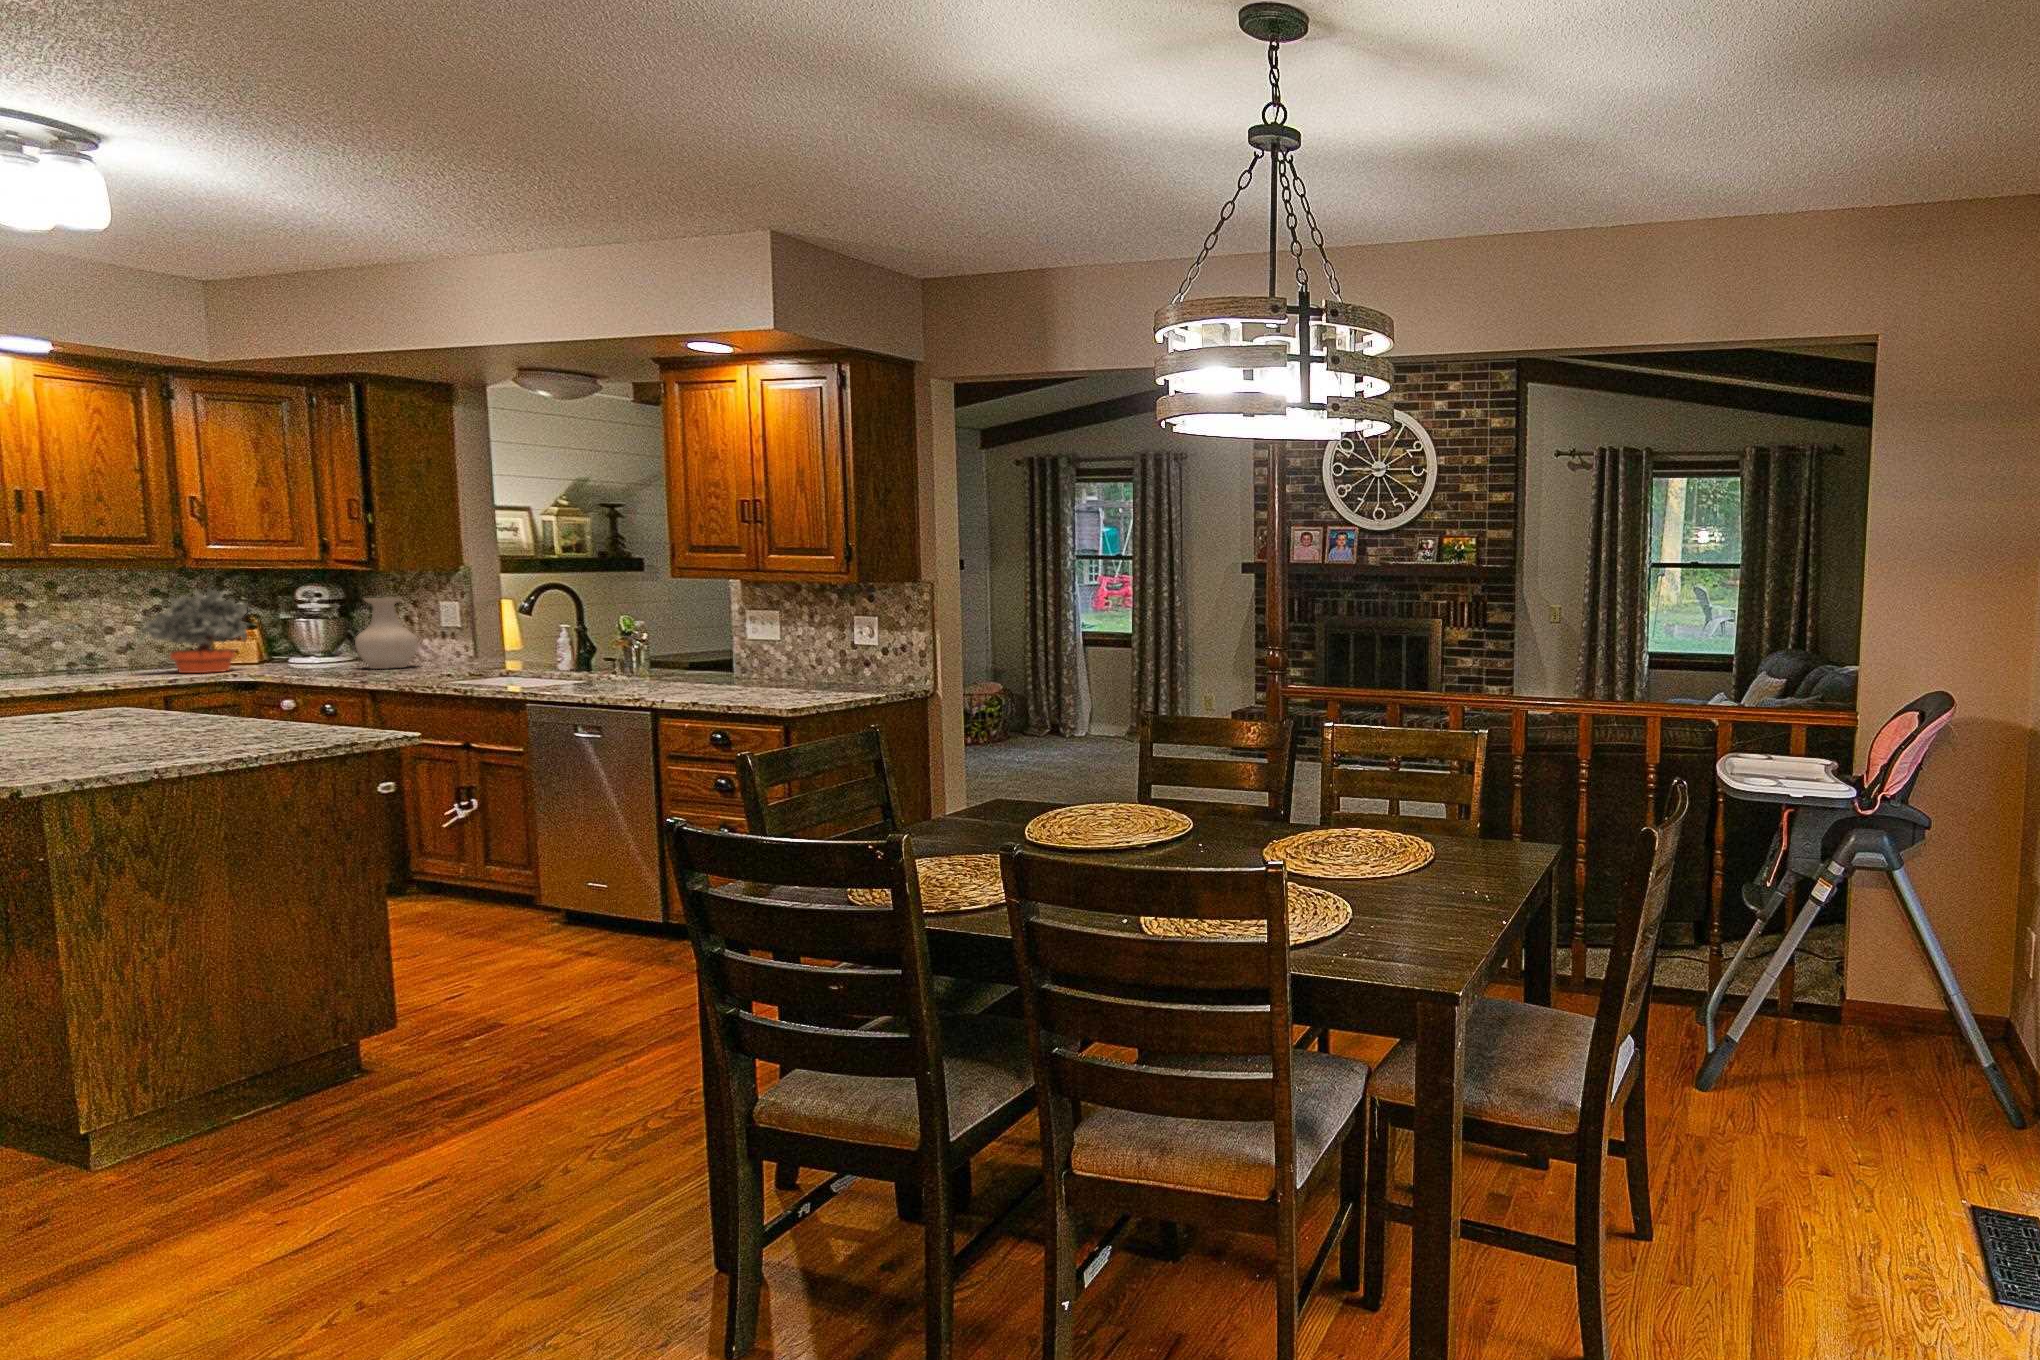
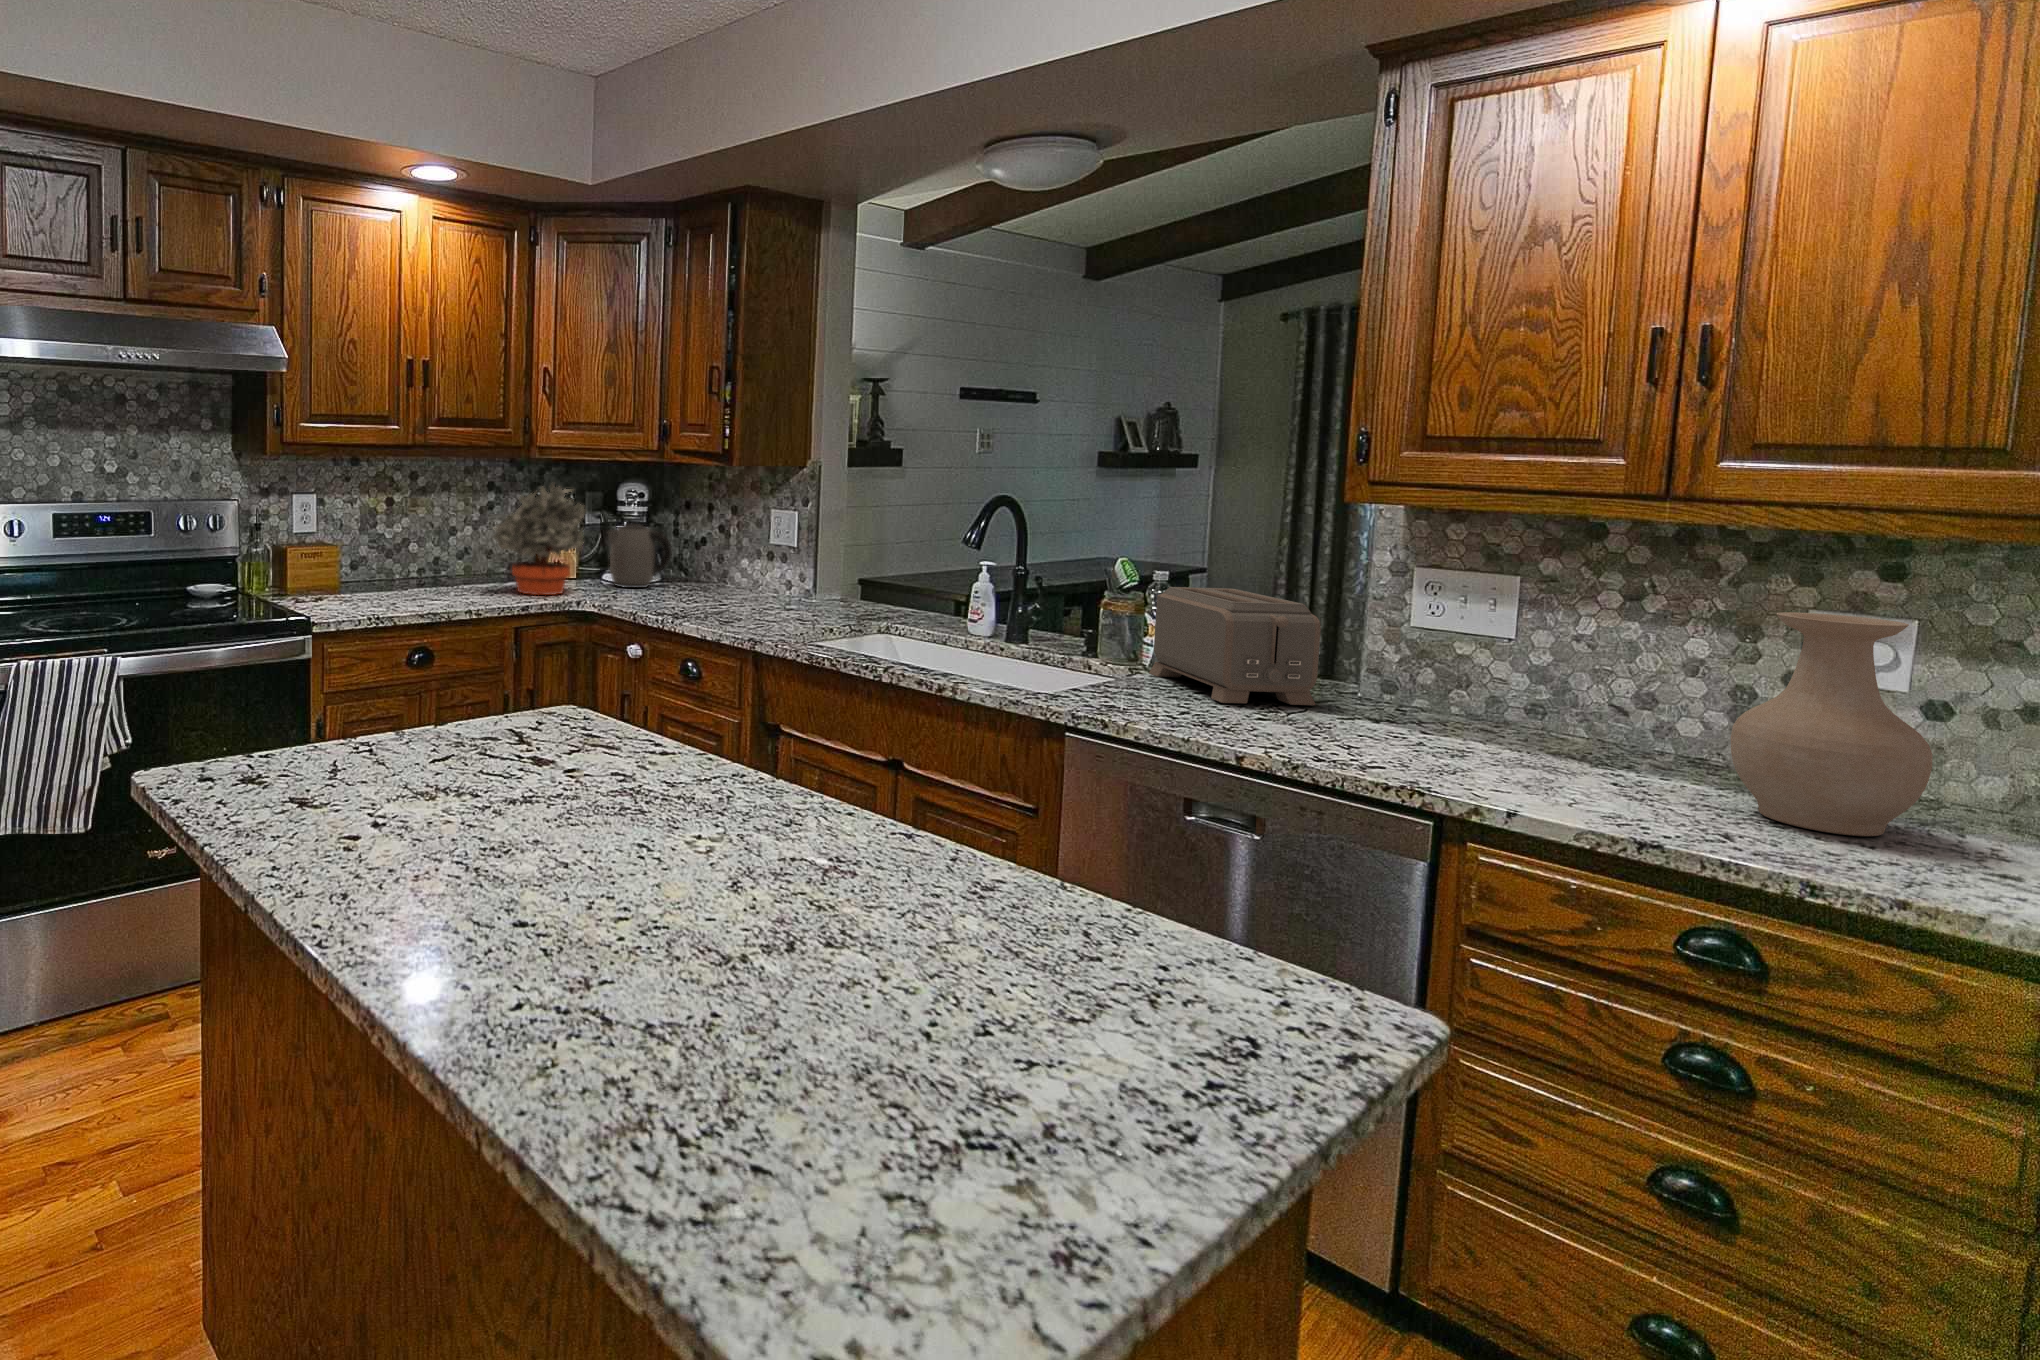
vase: present [355,598,417,669] -> present [1731,612,1932,836]
kettle: none [282,617,353,665] -> present [608,524,672,588]
toaster: none [634,628,696,685] -> present [1149,587,1321,705]

